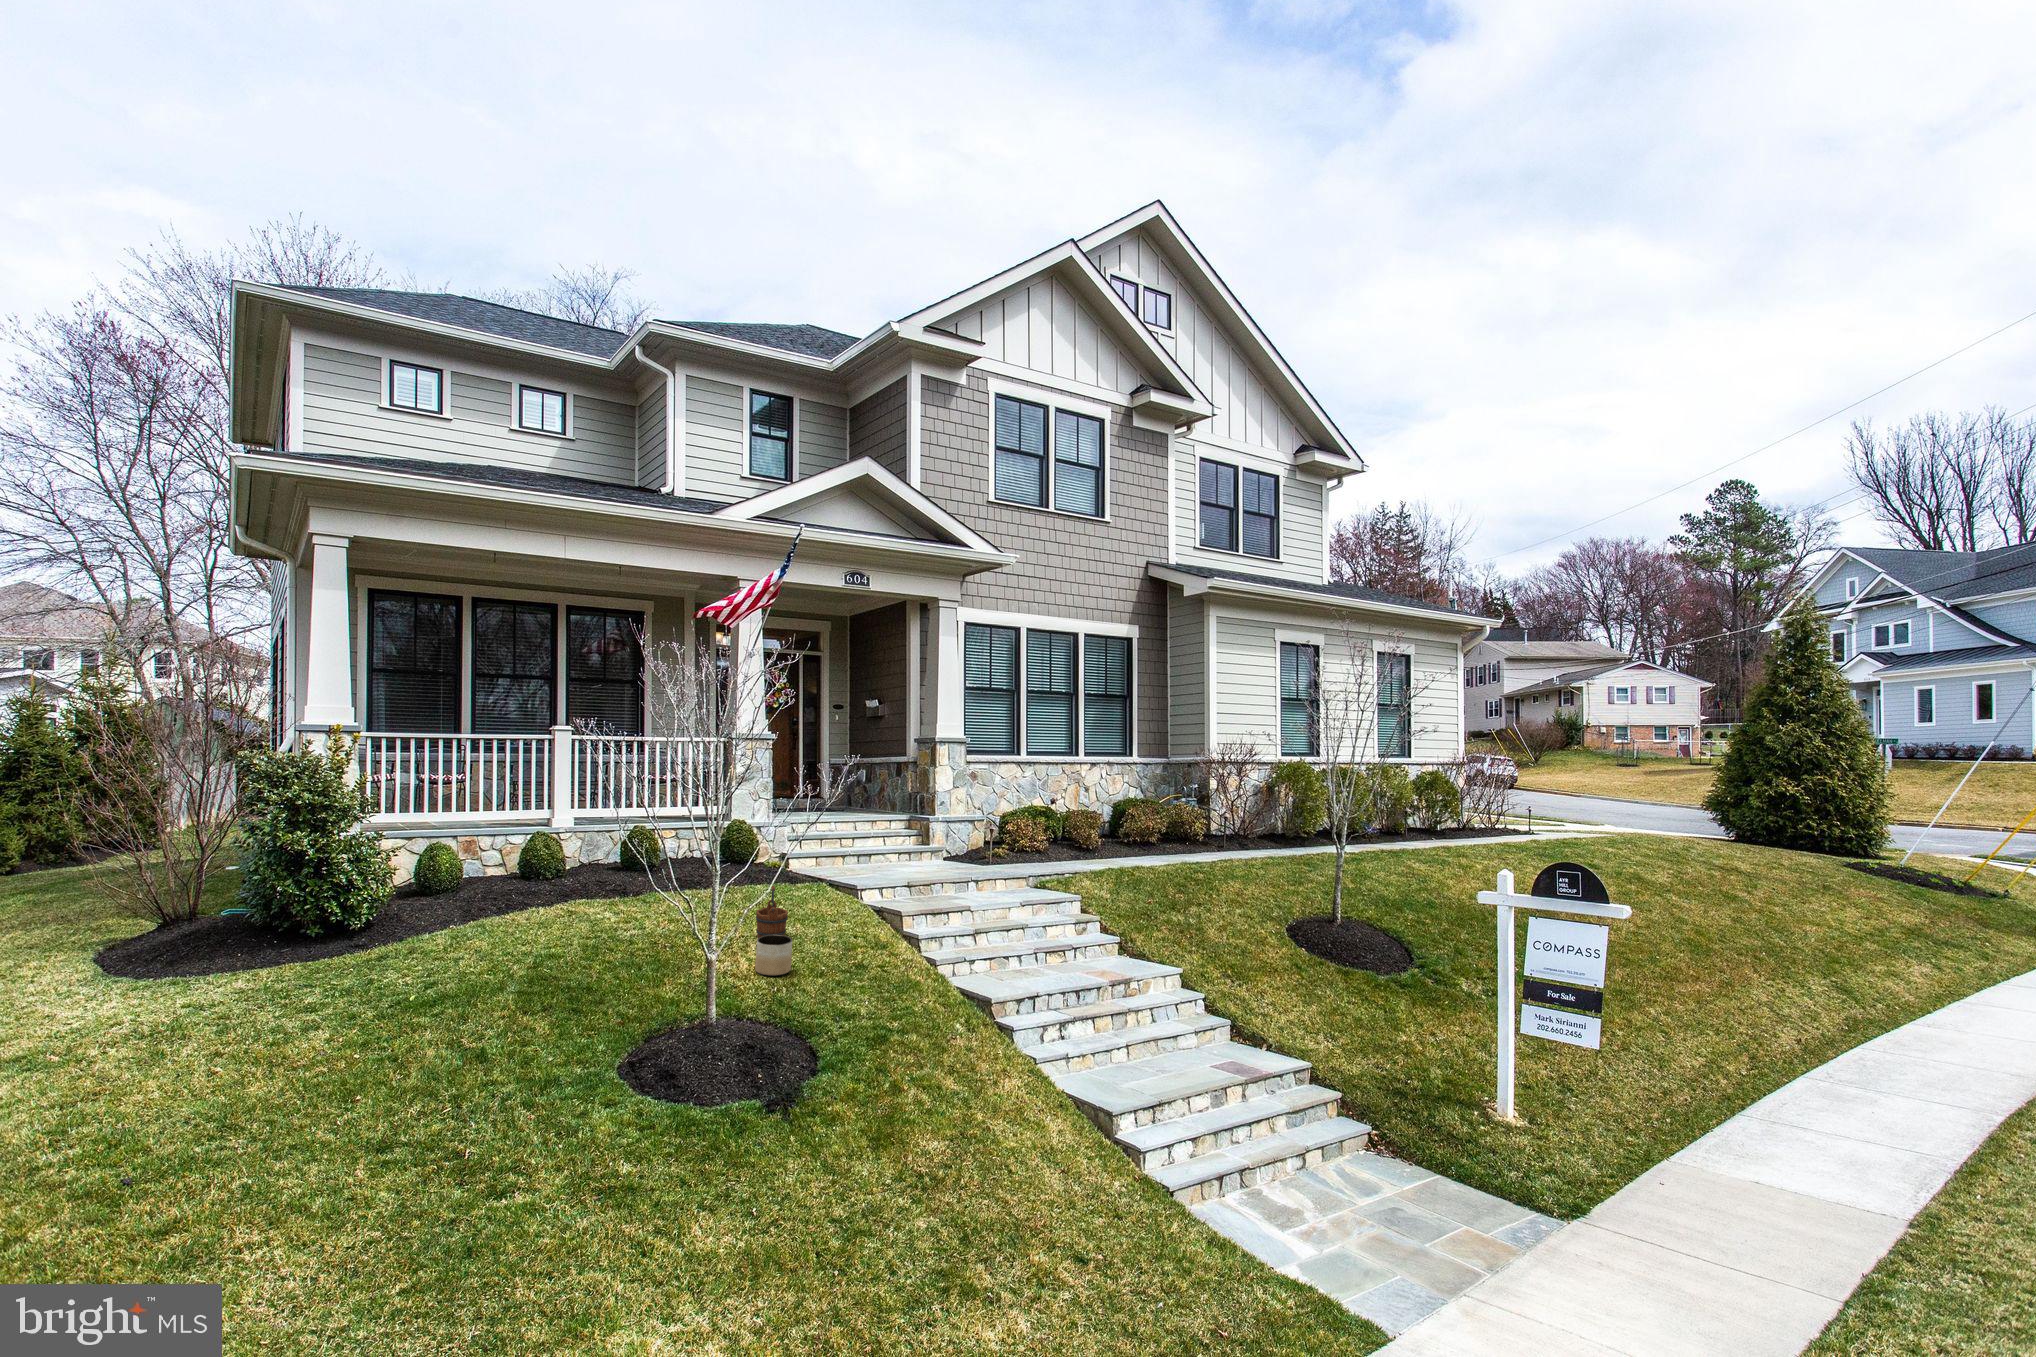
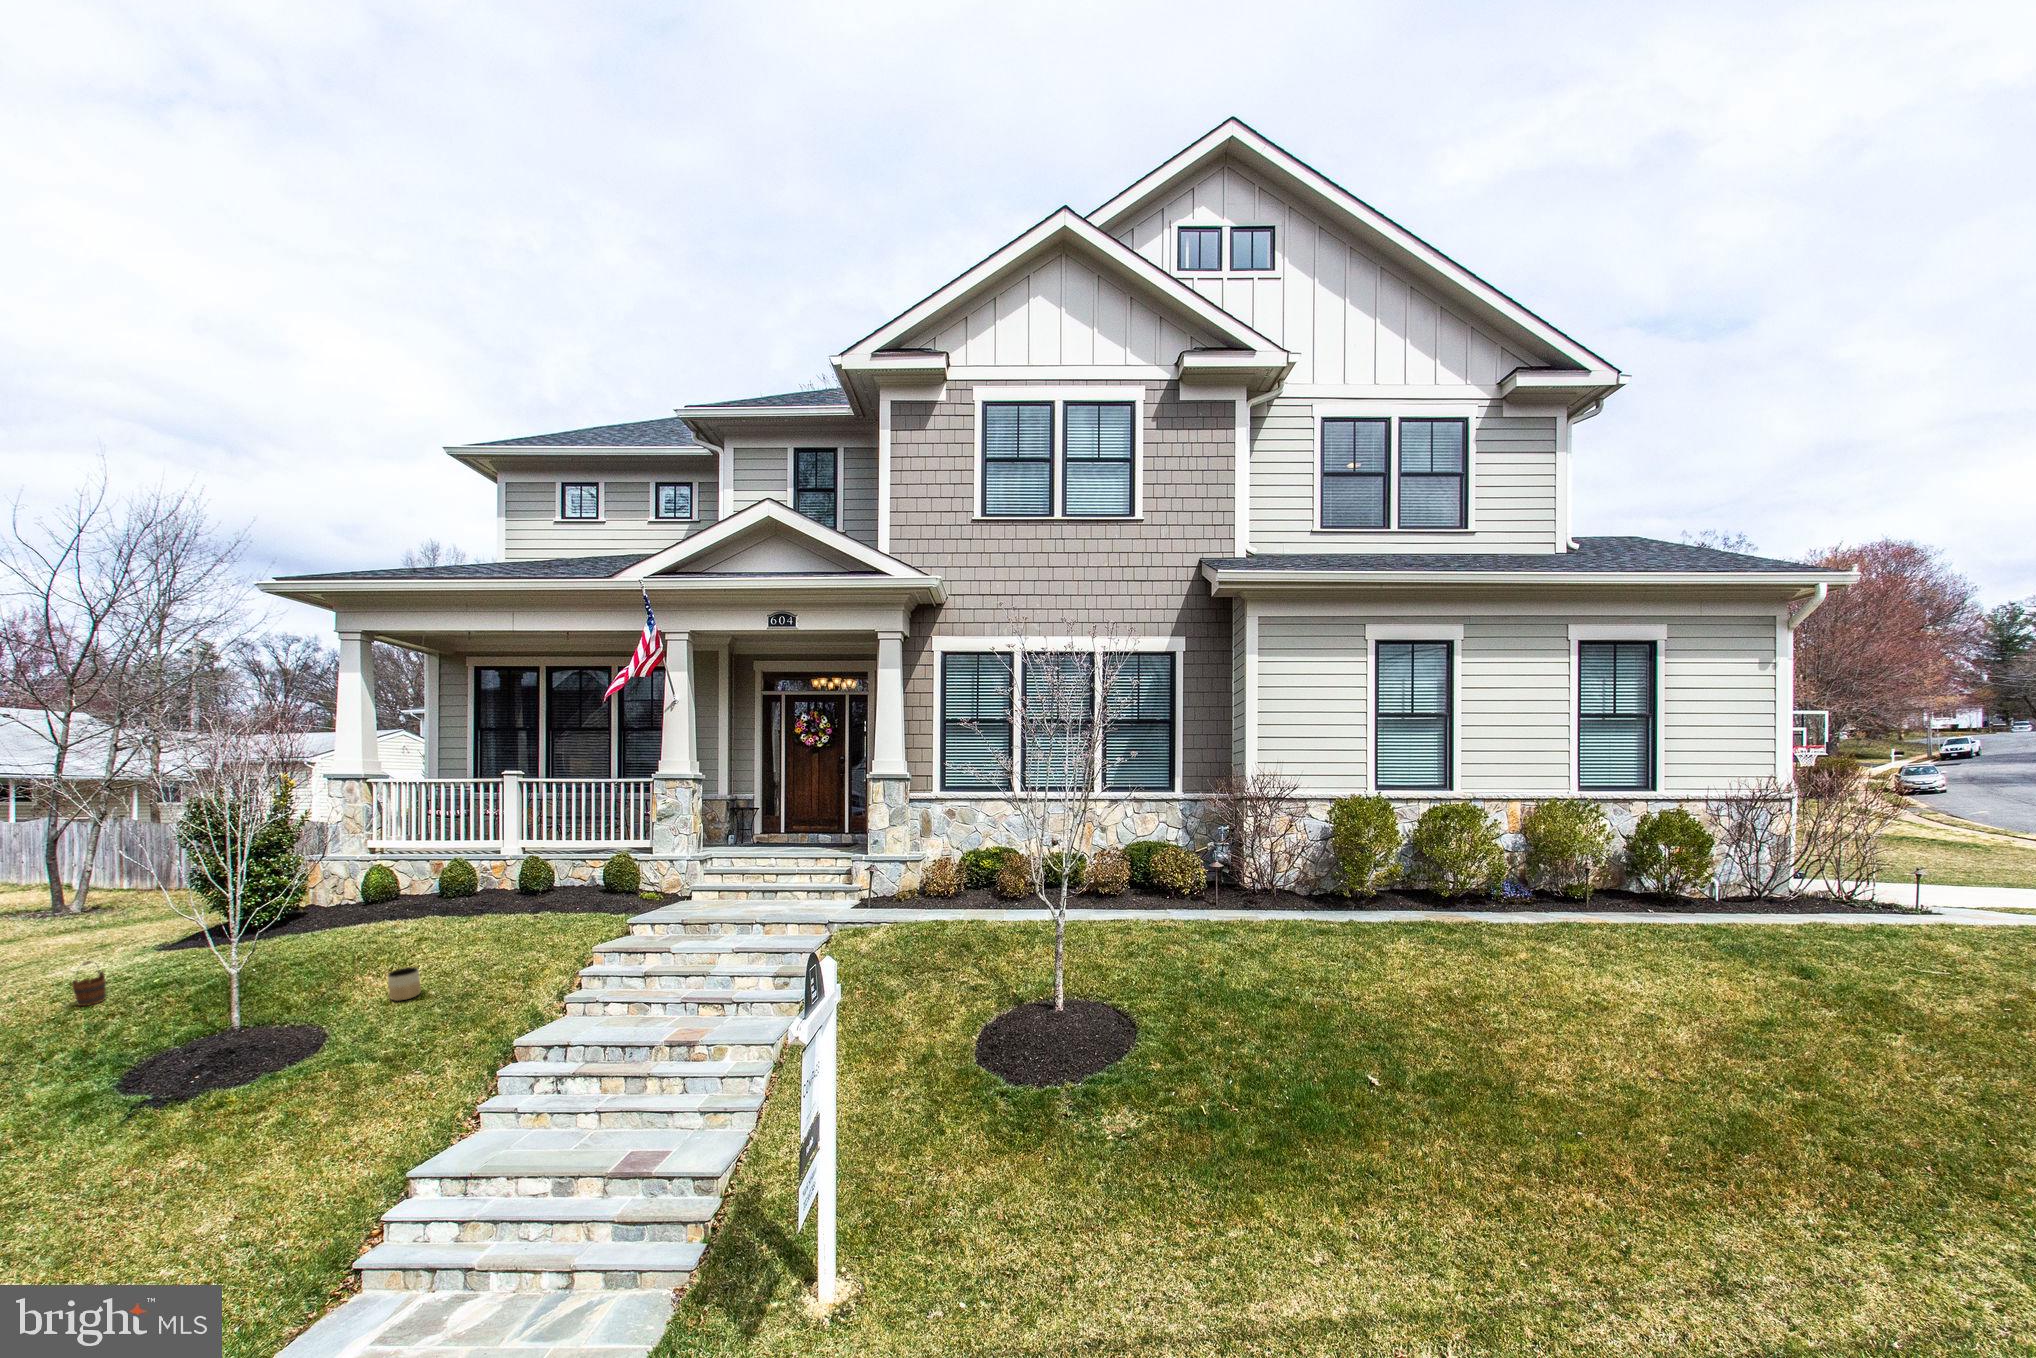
wooden bucket: present [756,886,788,938] -> present [72,961,106,1006]

